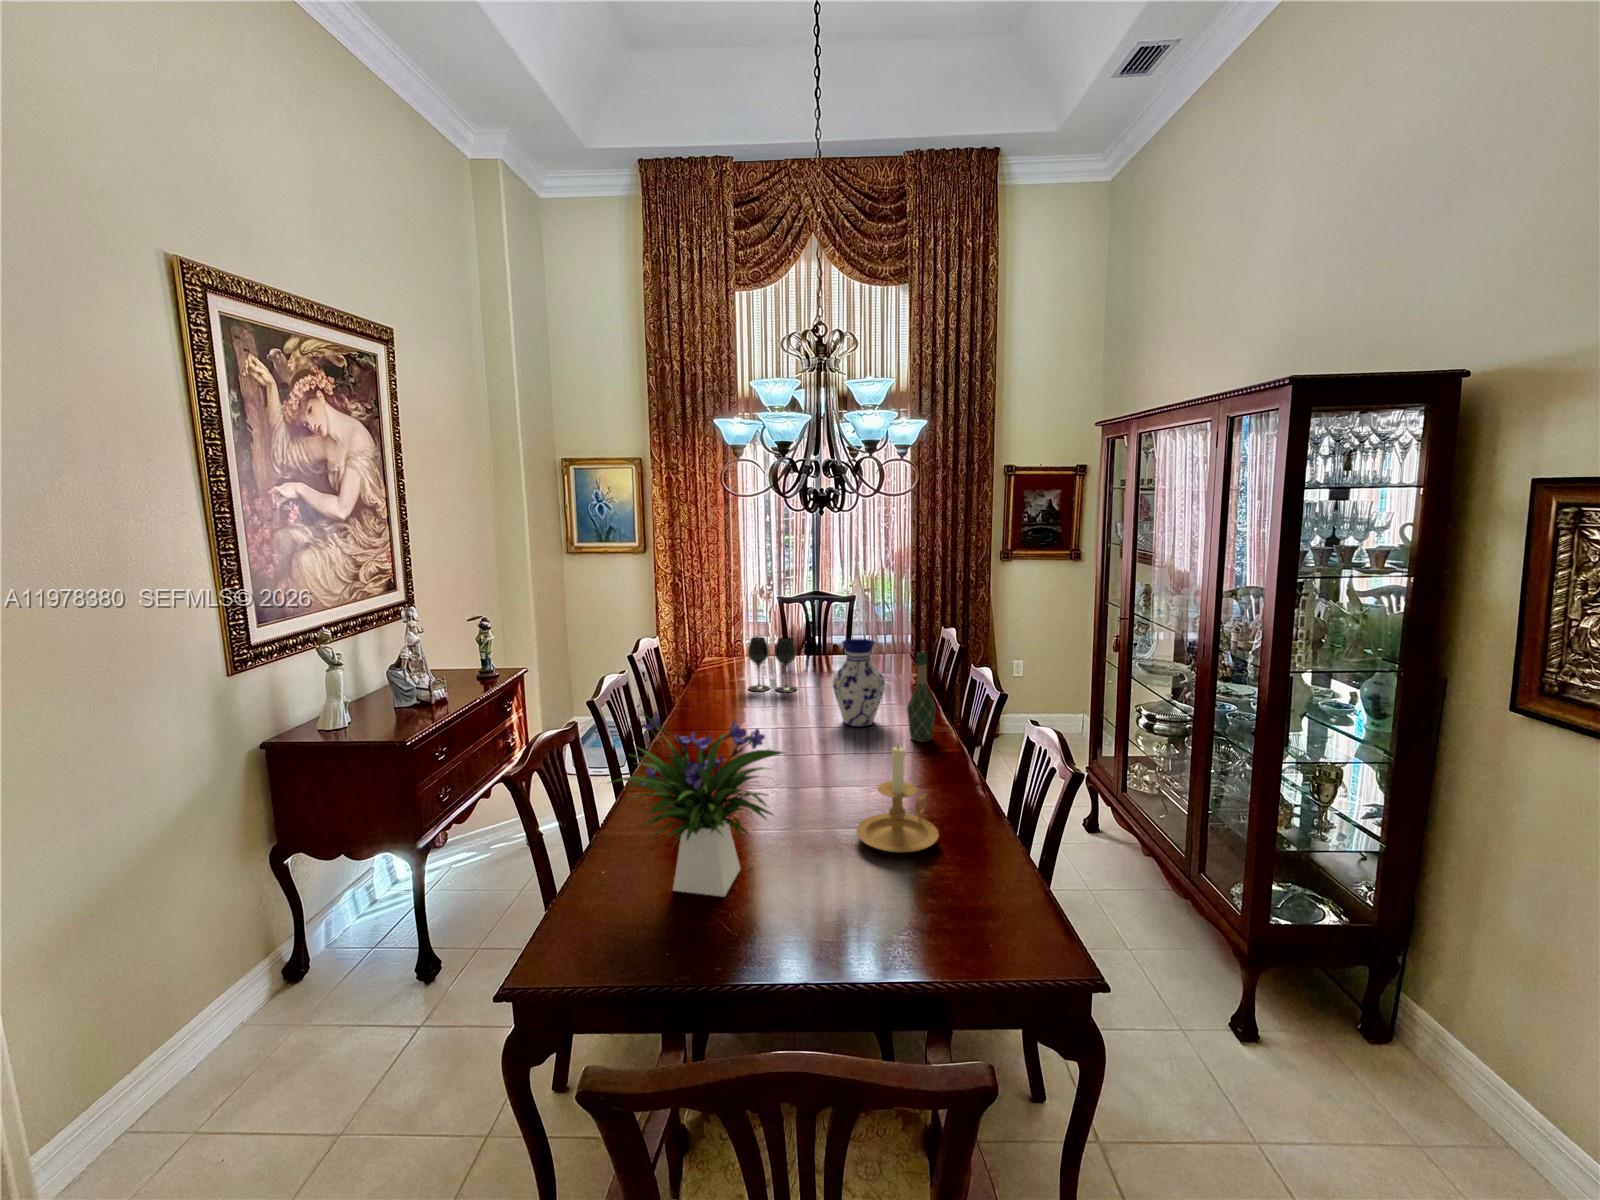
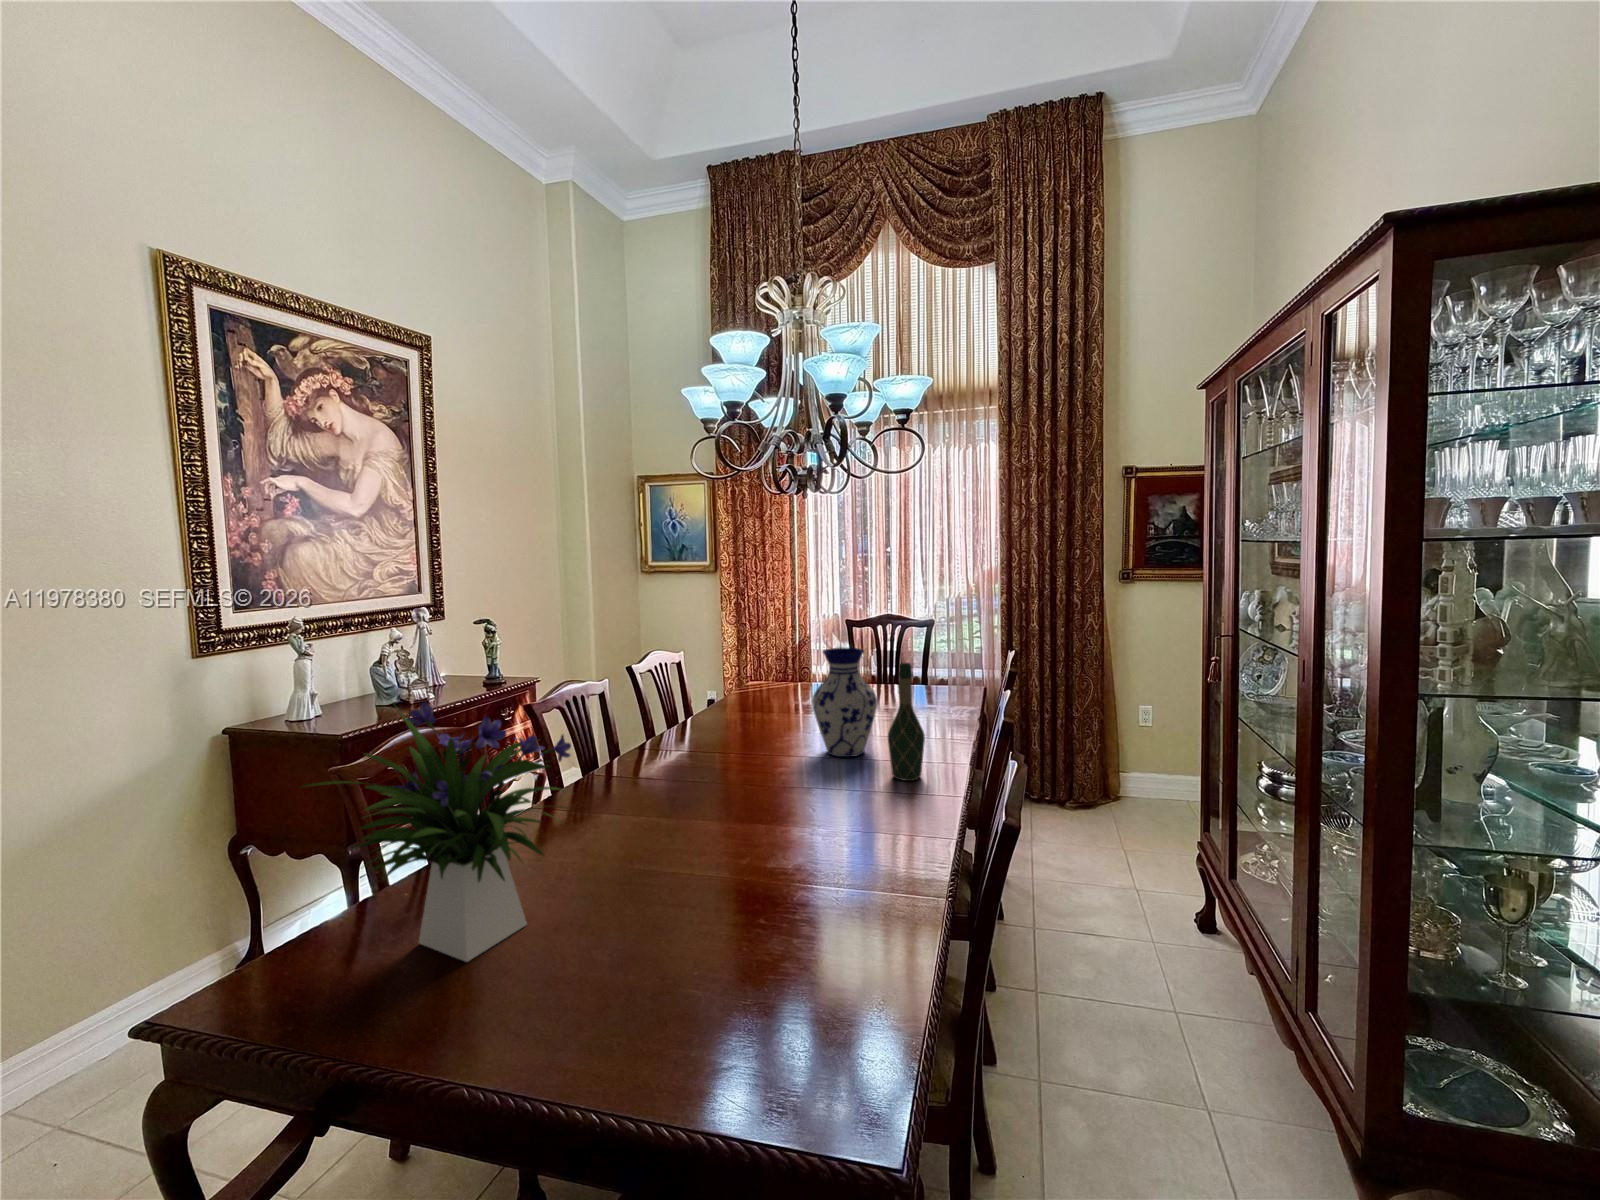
wine glass: present [748,637,797,692] -> none [754,648,809,714]
candle holder: present [856,745,939,852] -> none [699,771,822,932]

